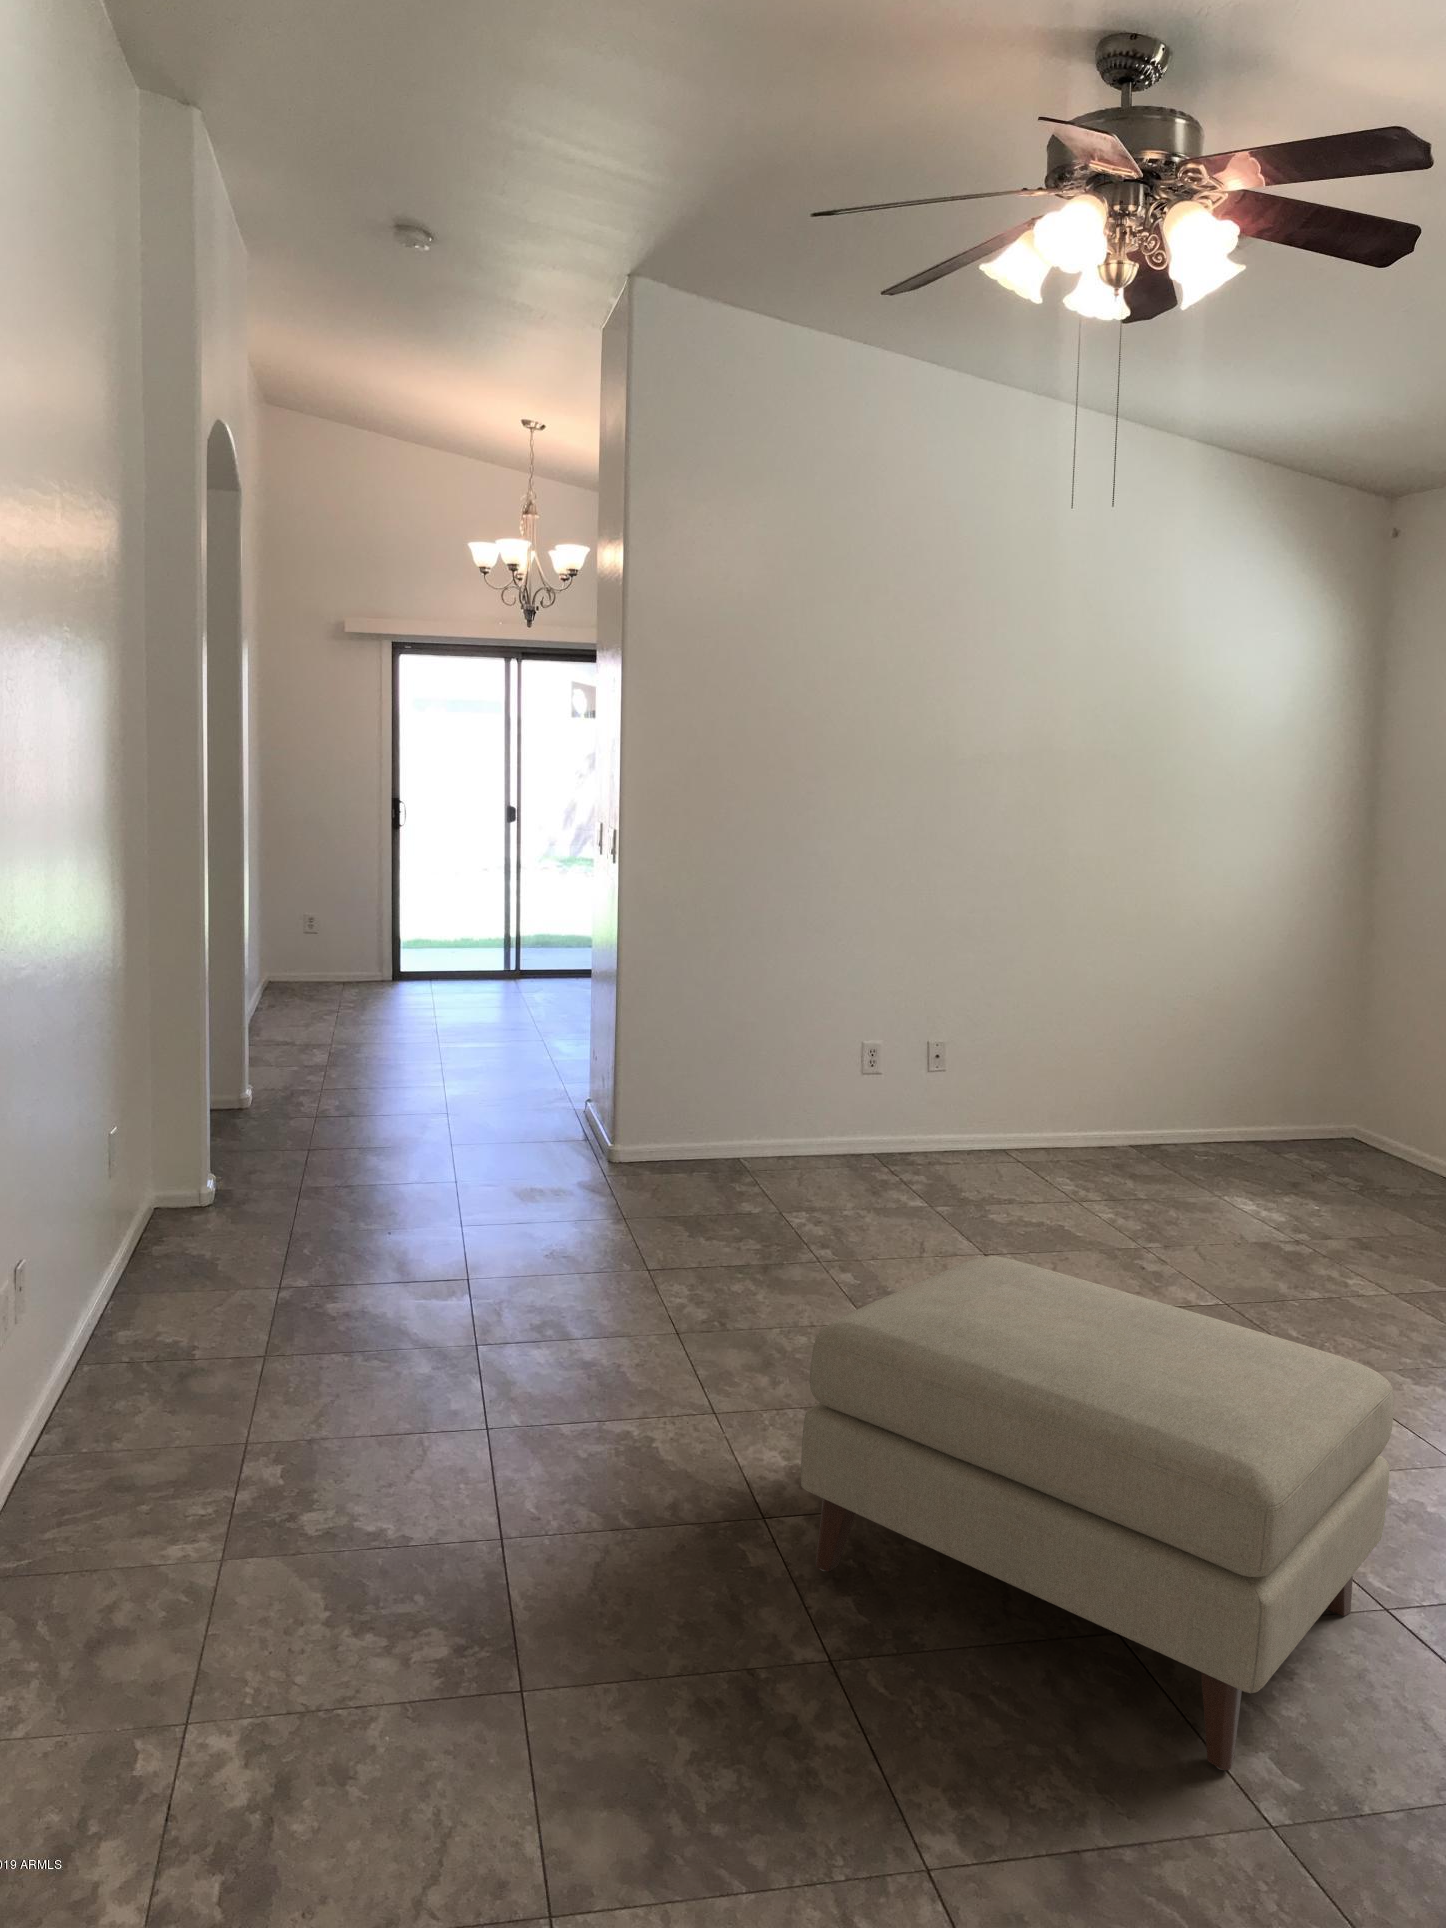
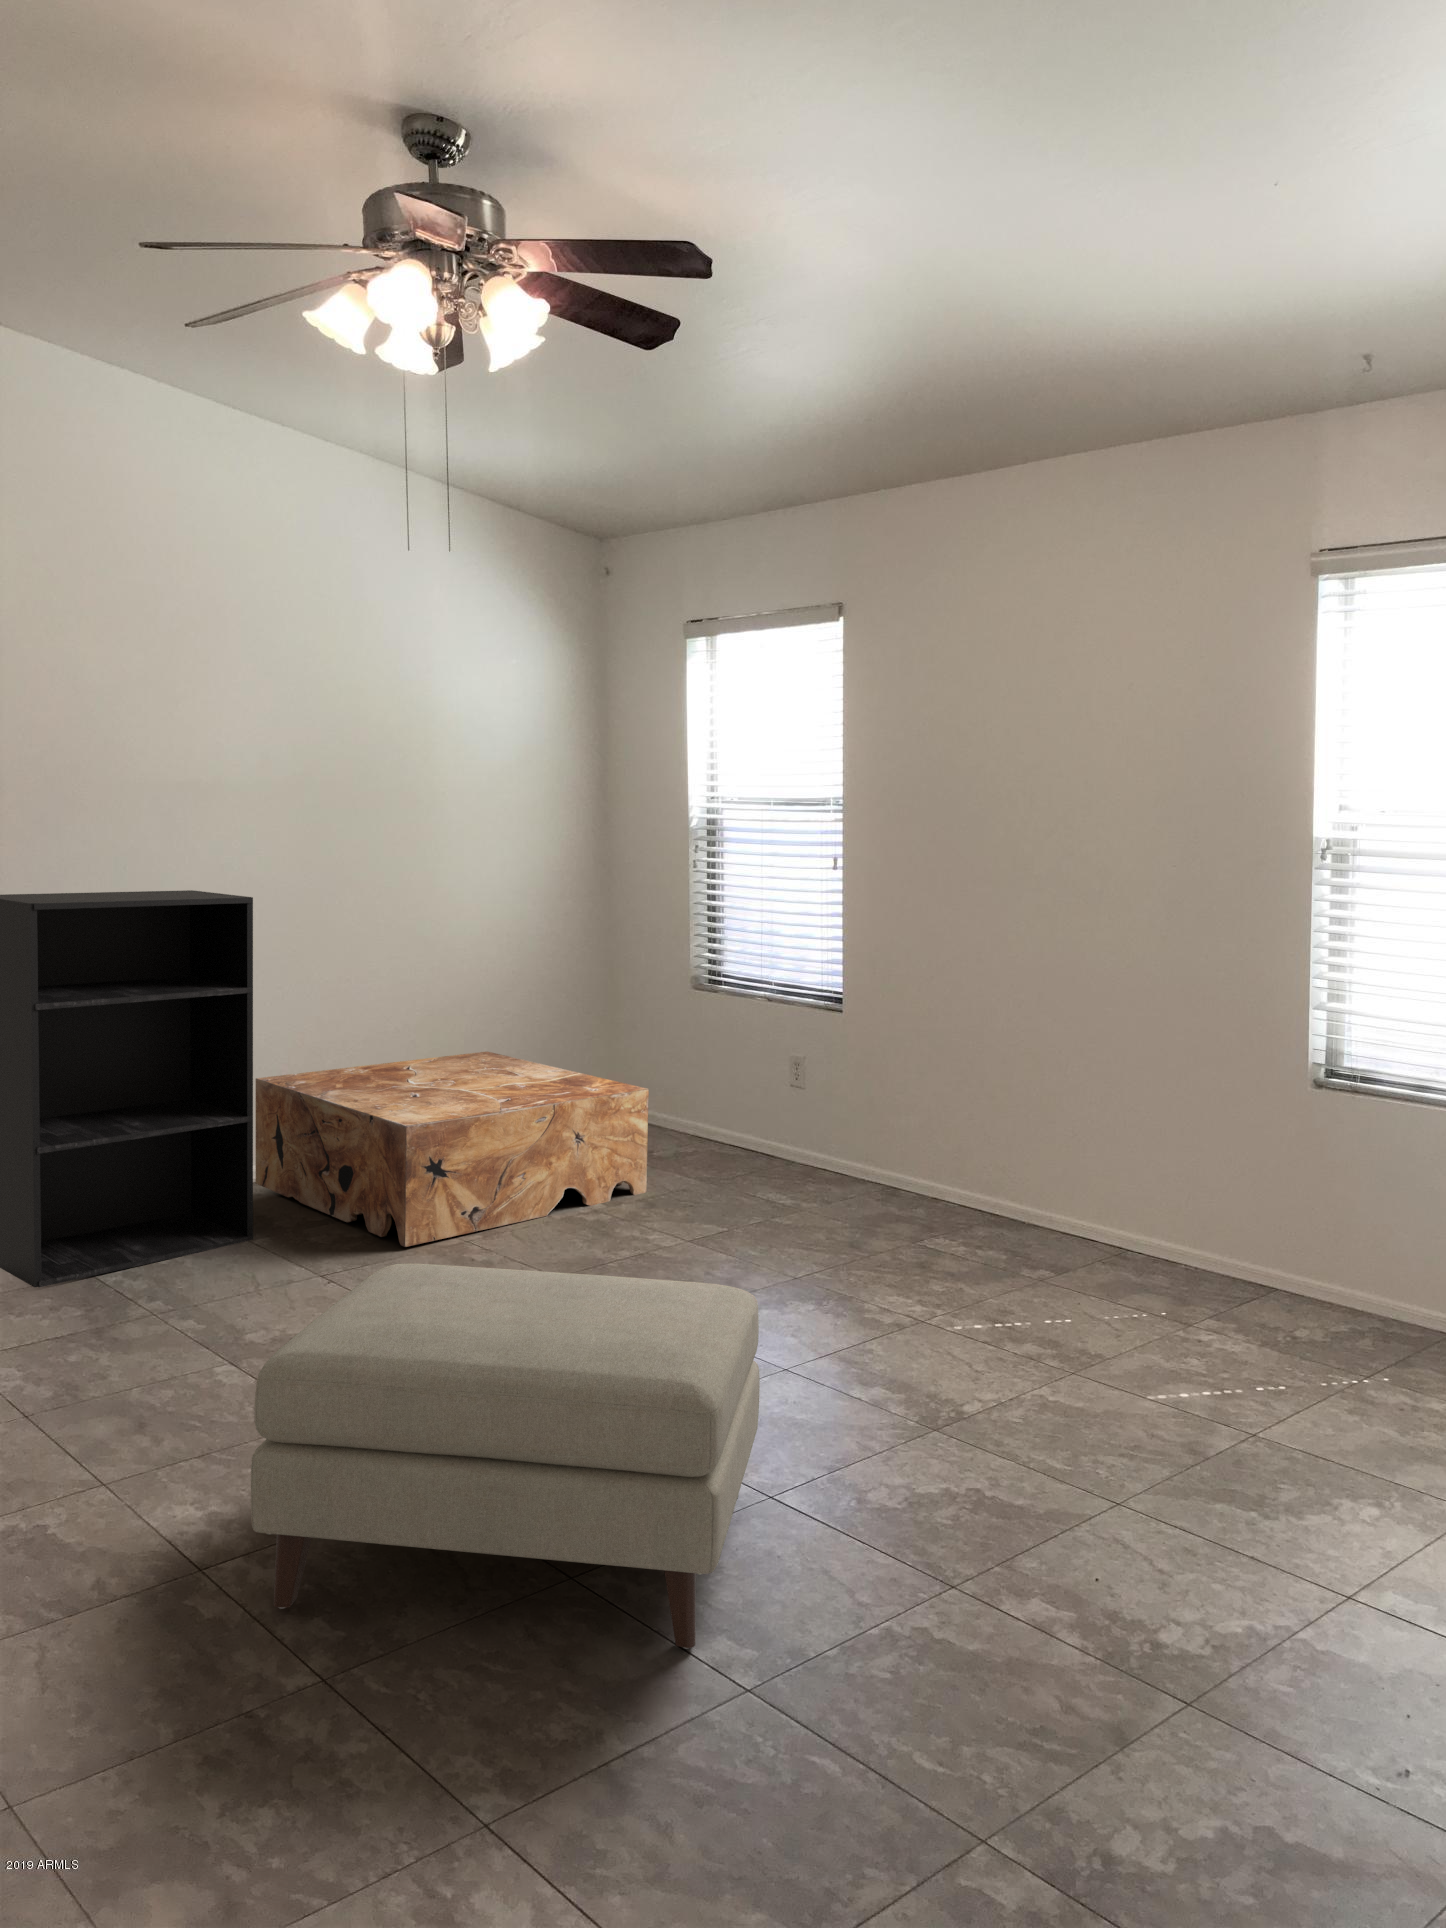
bookshelf: none [707,855,959,1211] -> present [0,890,253,1287]
coffee table: none [957,1049,1377,1240] -> present [256,1051,649,1247]

